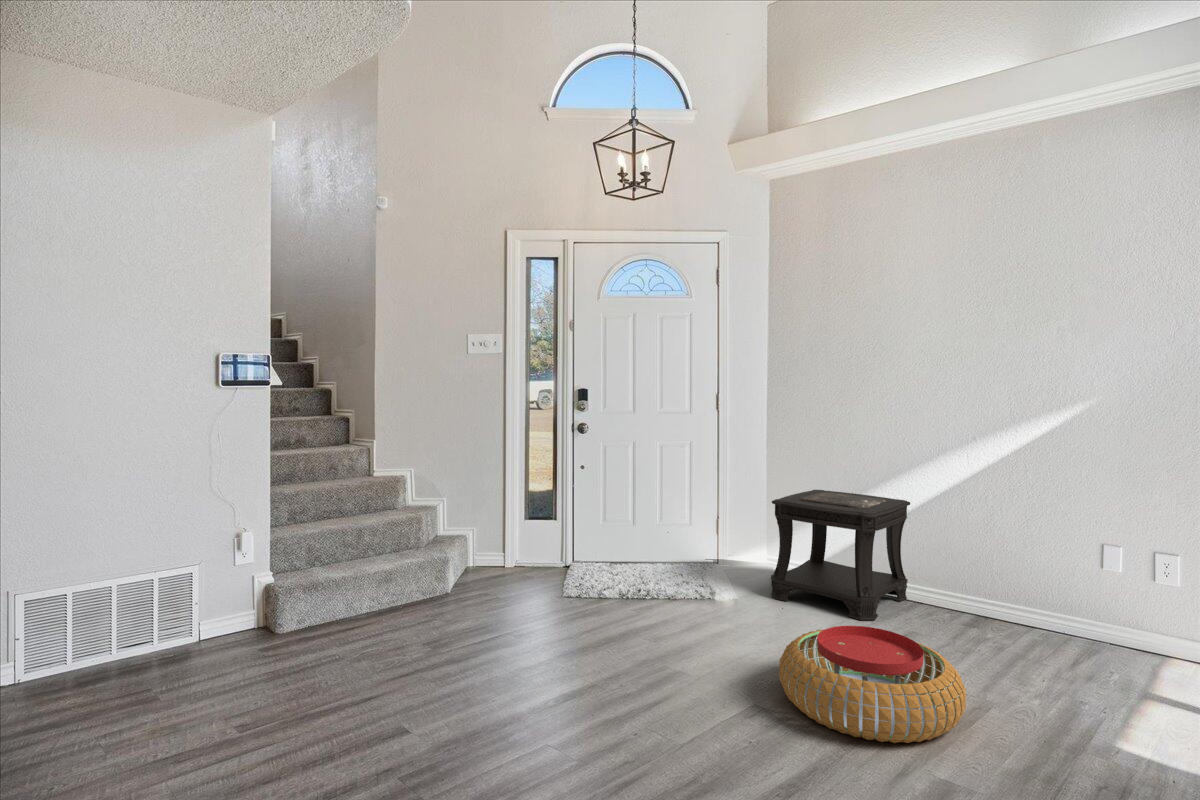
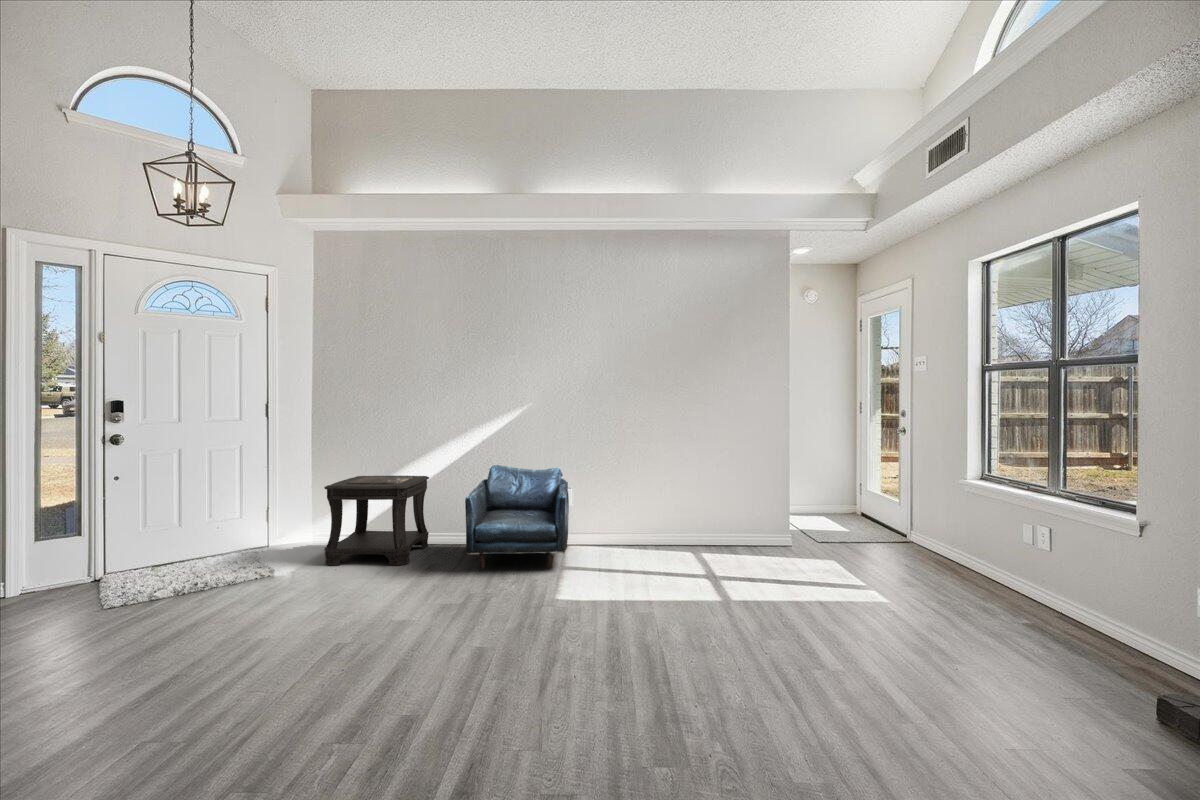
armchair: none [962,498,1163,690] -> present [465,465,569,569]
pouf: present [779,626,966,743] -> none [343,561,471,634]

